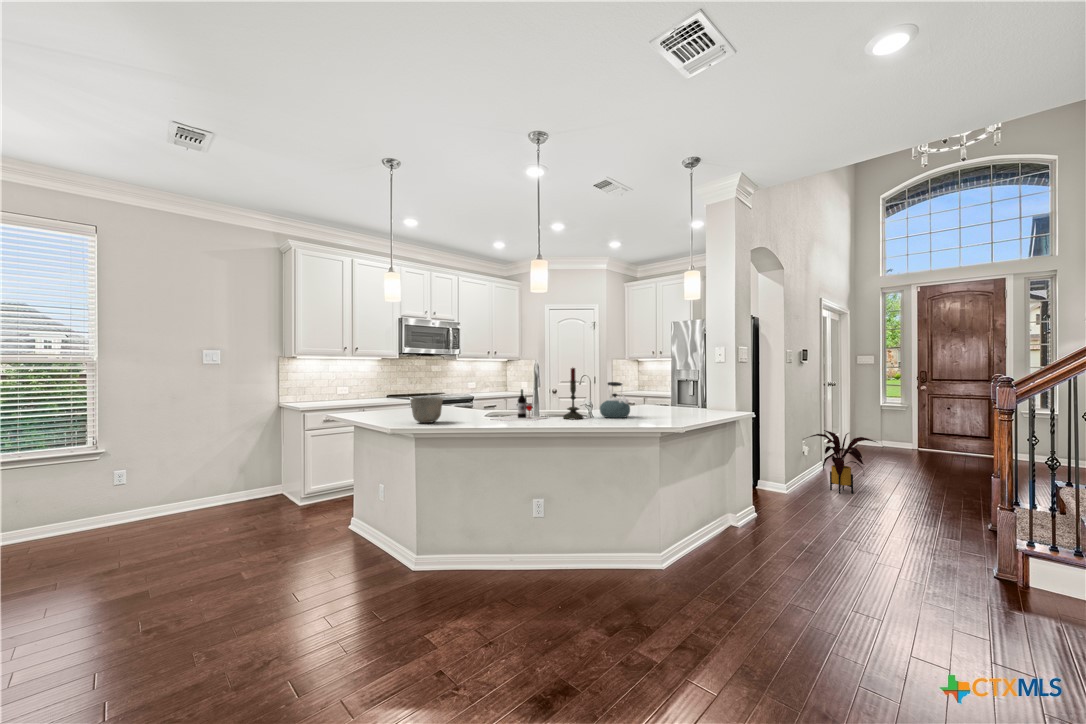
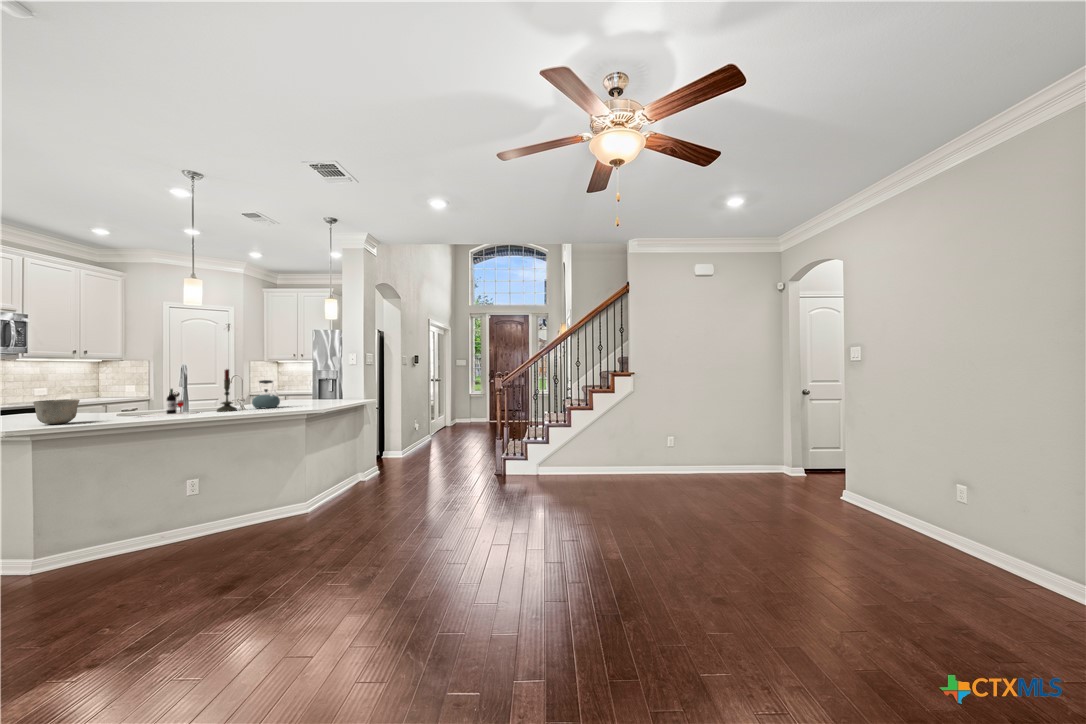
house plant: present [807,430,876,494] -> none [413,411,458,452]

